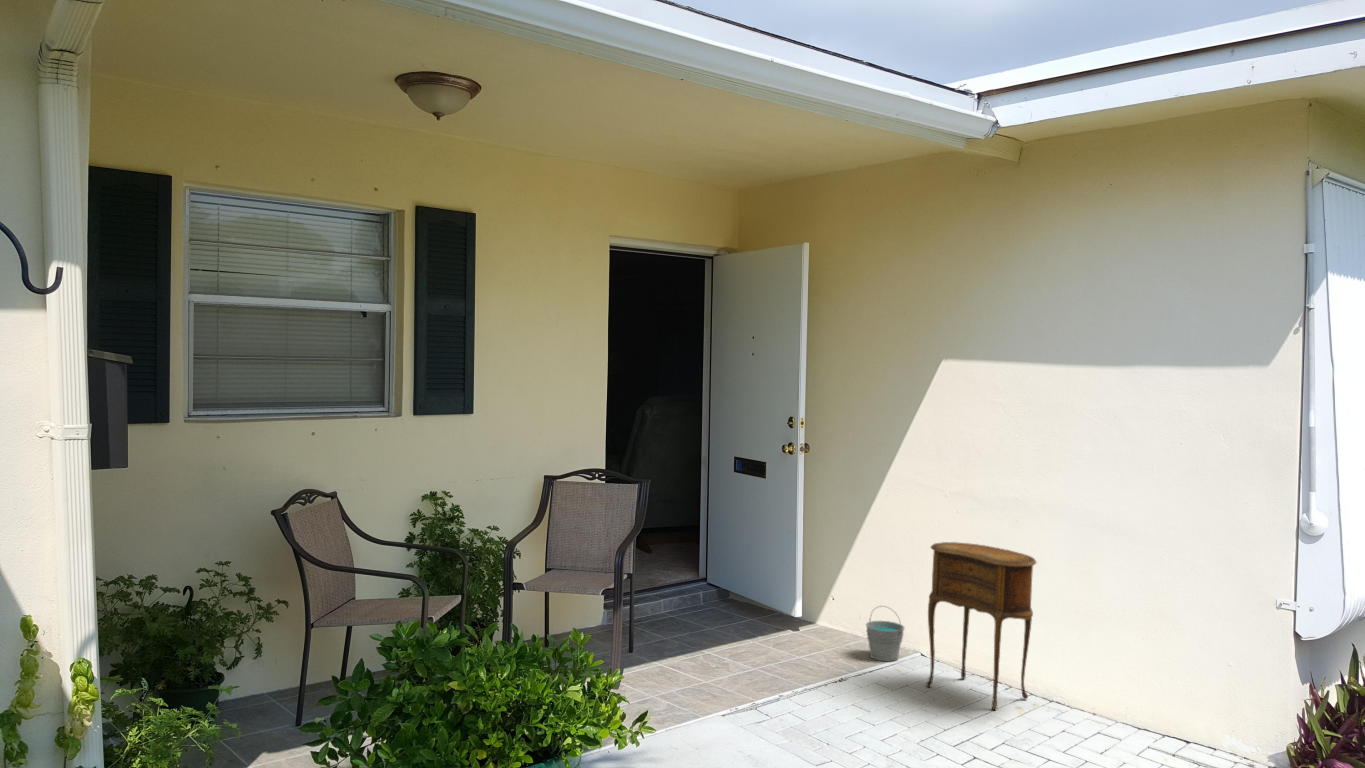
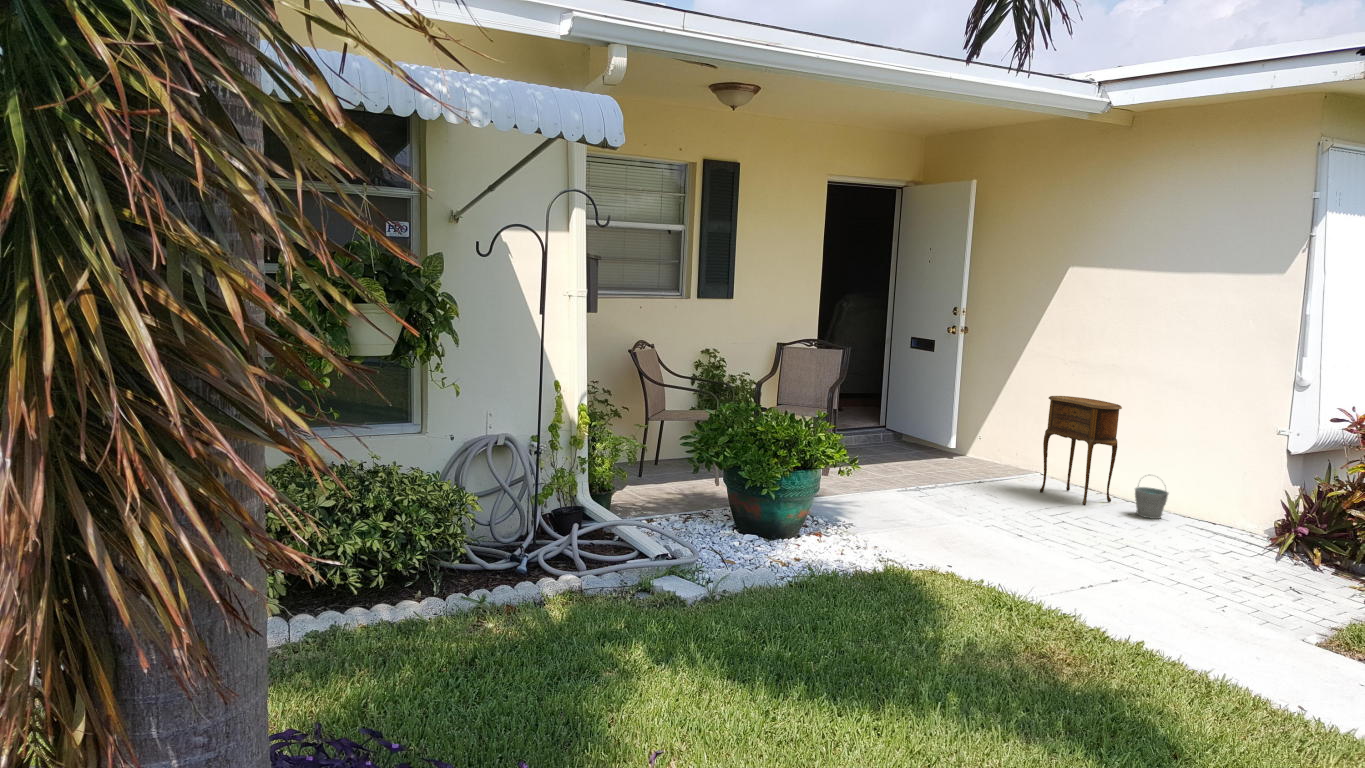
bucket: present [866,618,904,661] -> present [1135,485,1169,519]

